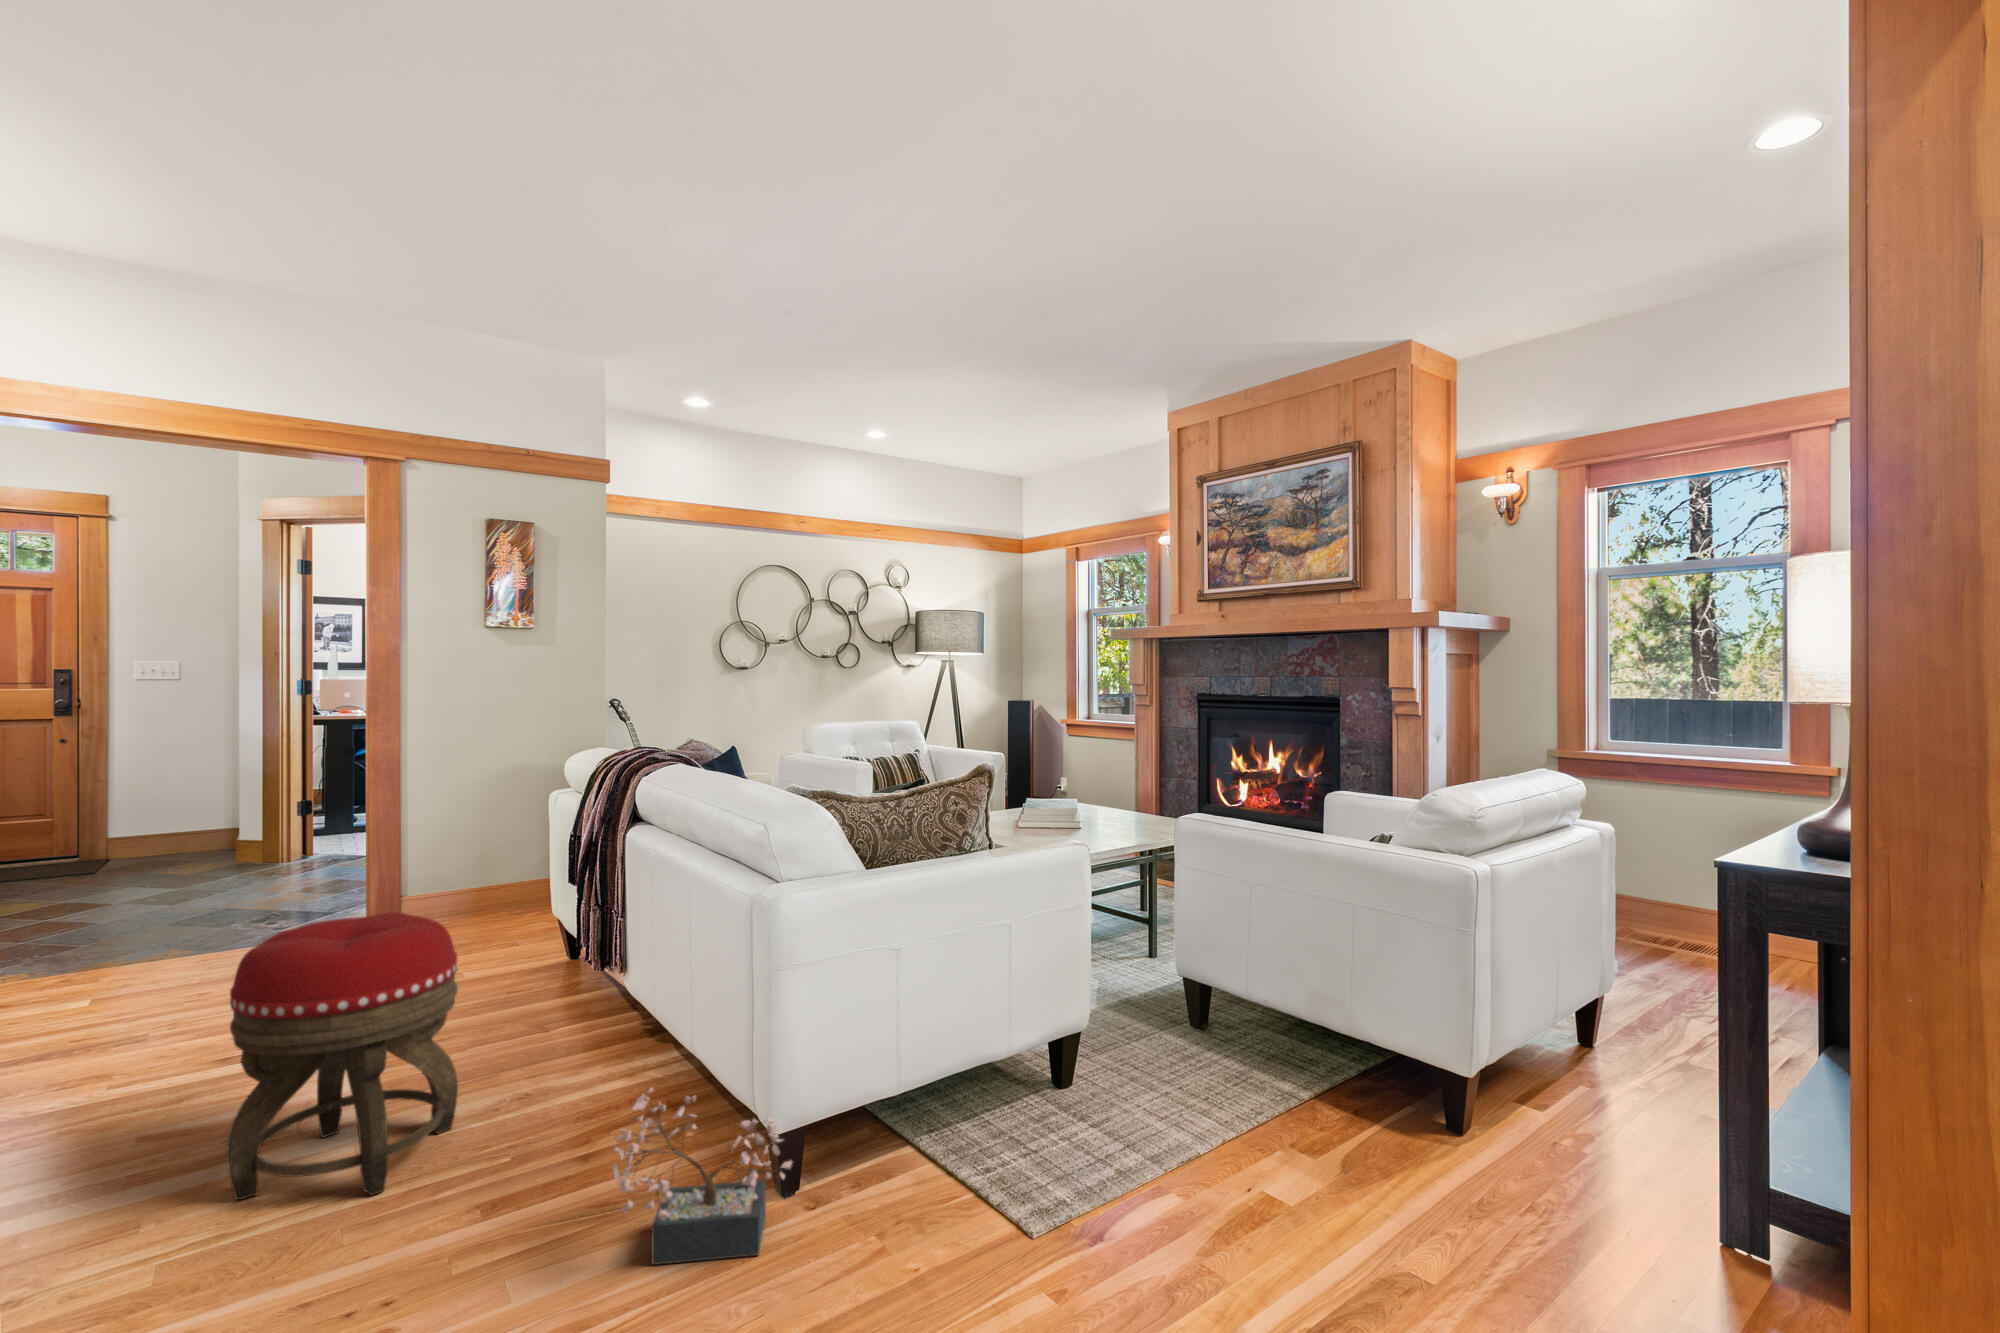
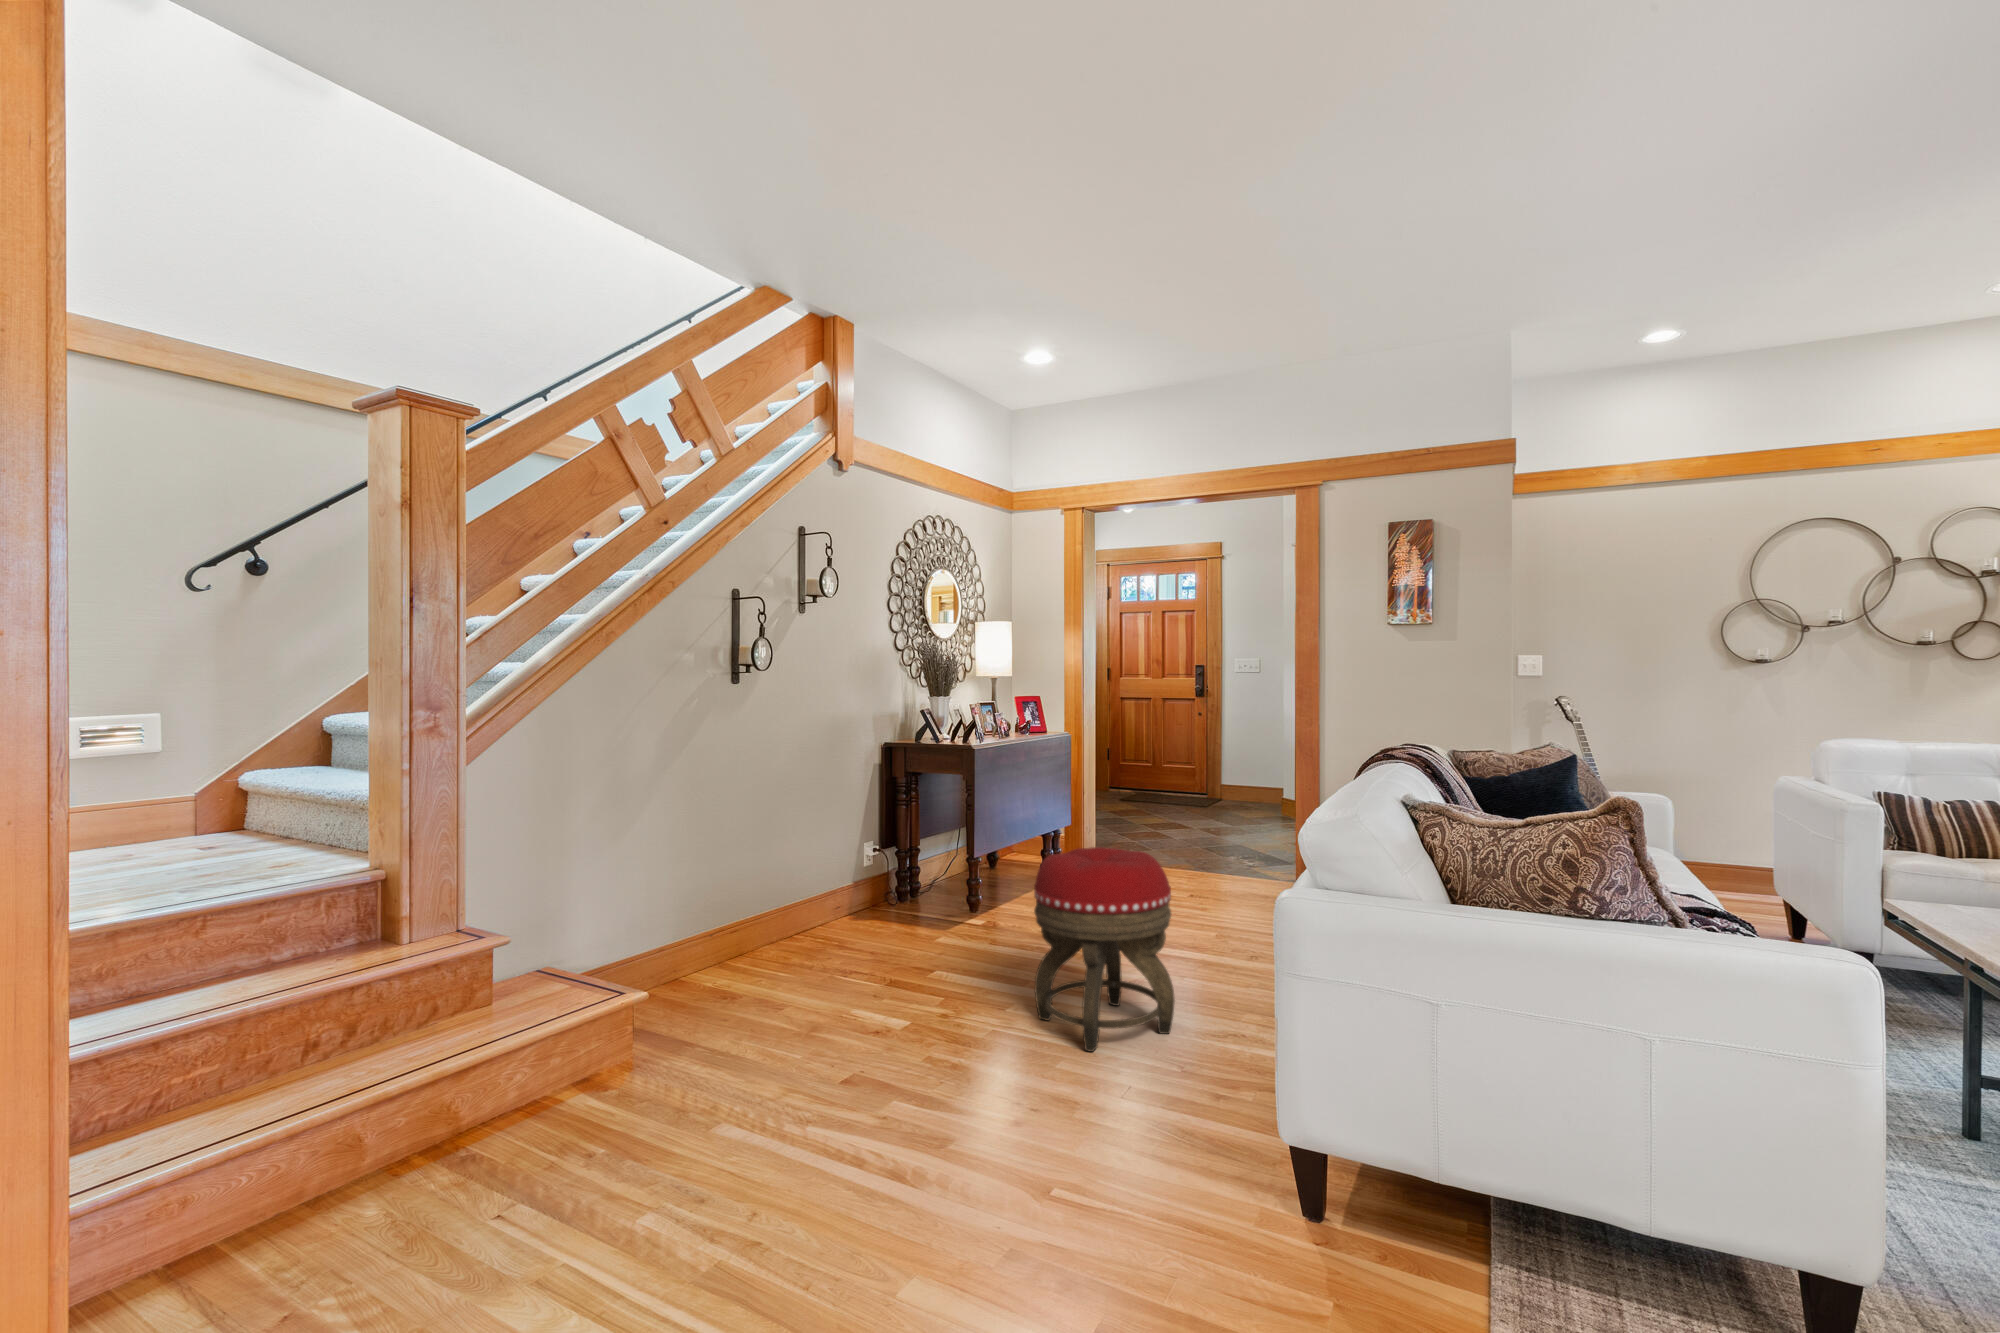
decorative plant: present [613,1088,792,1265] -> none [1112,1045,1280,1246]

